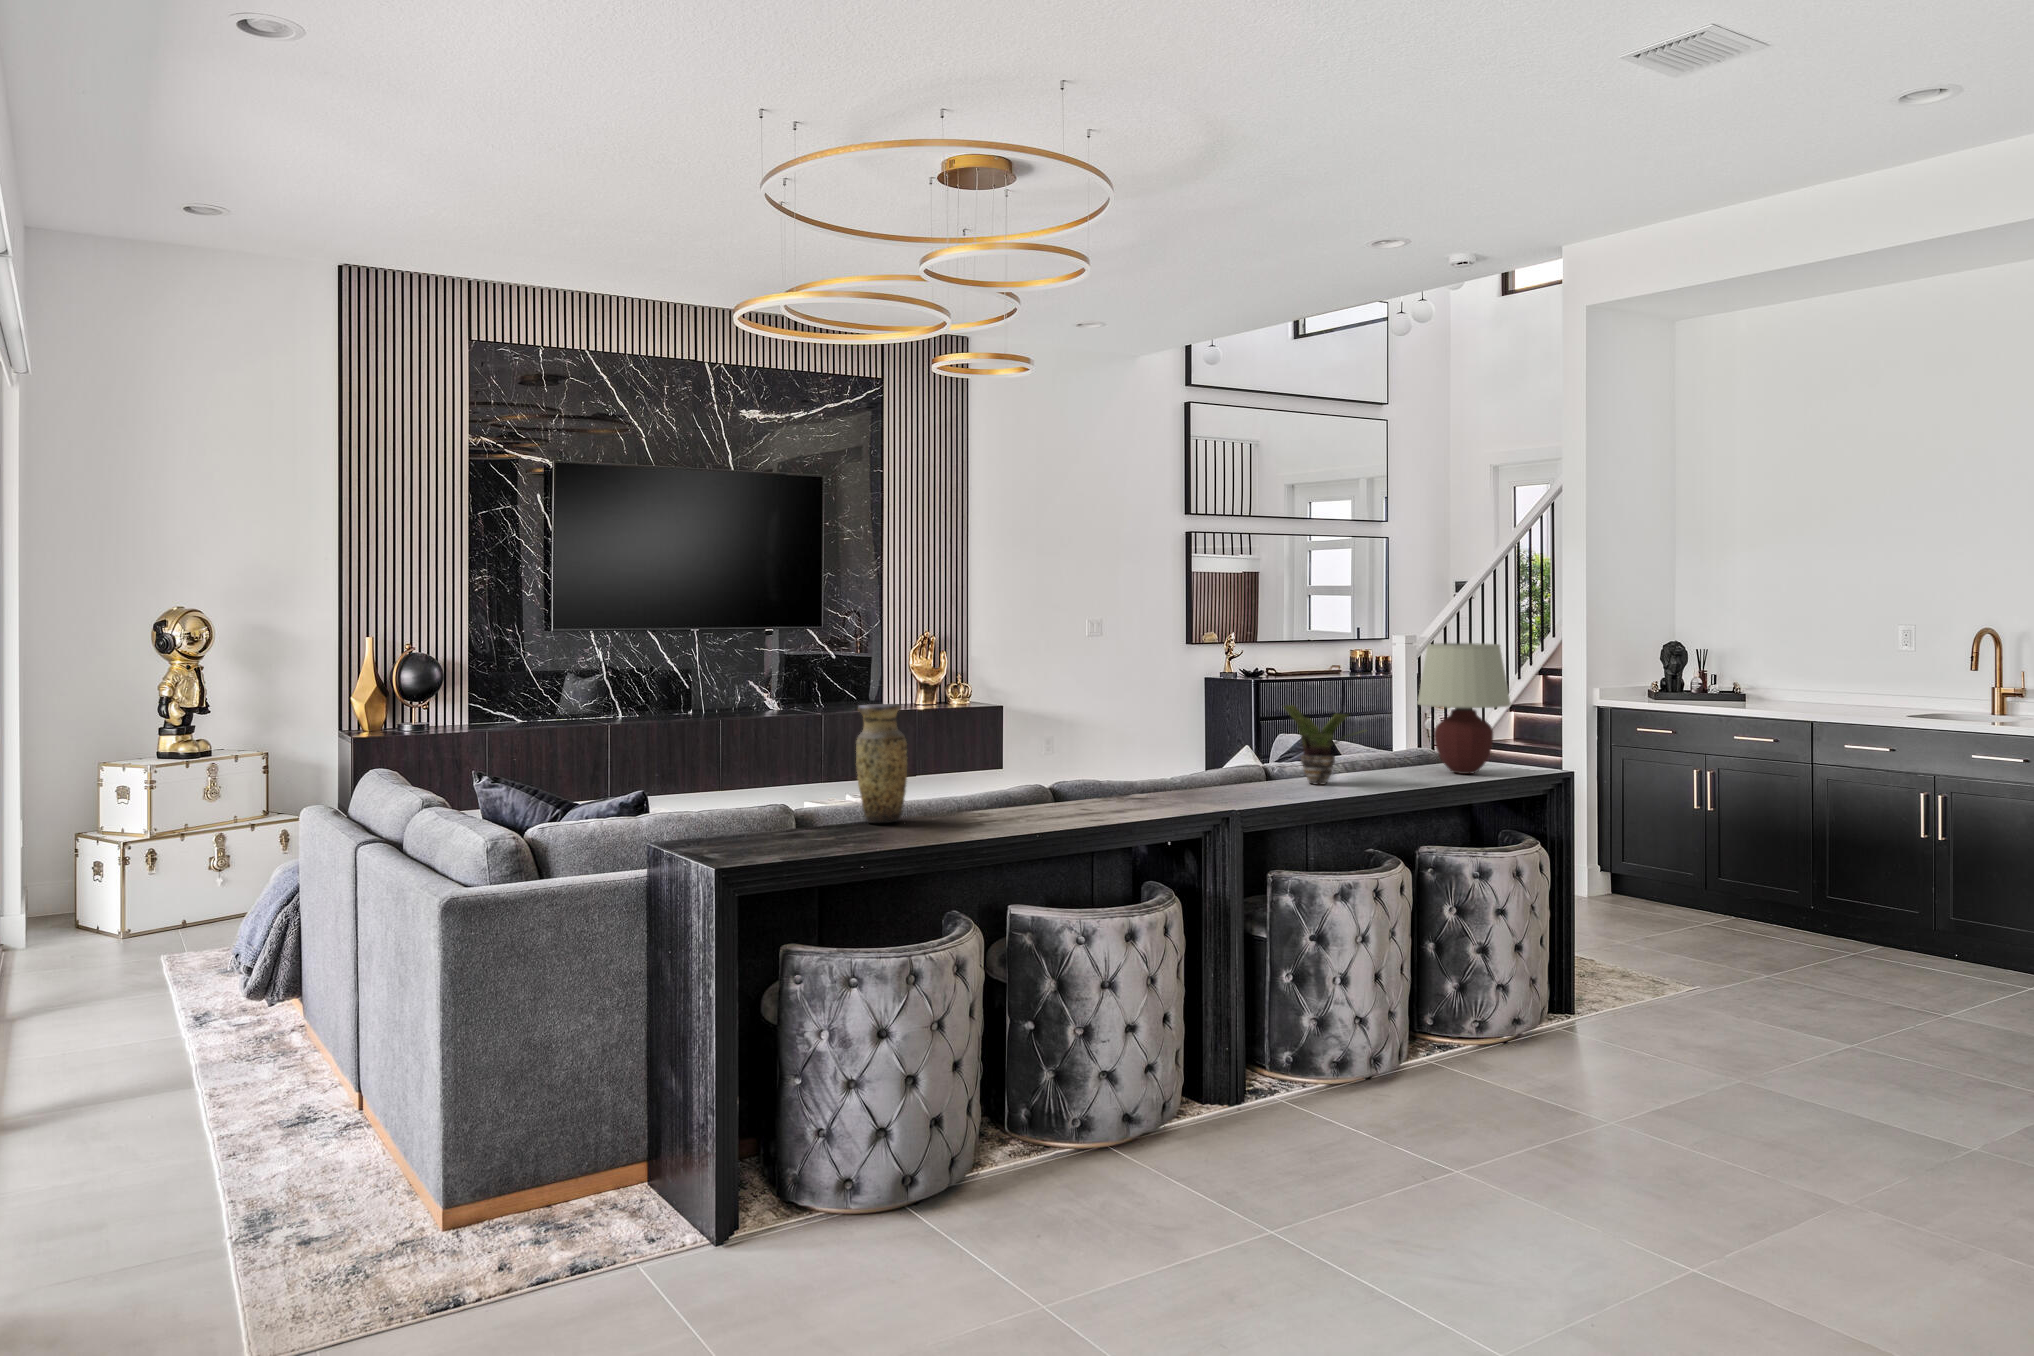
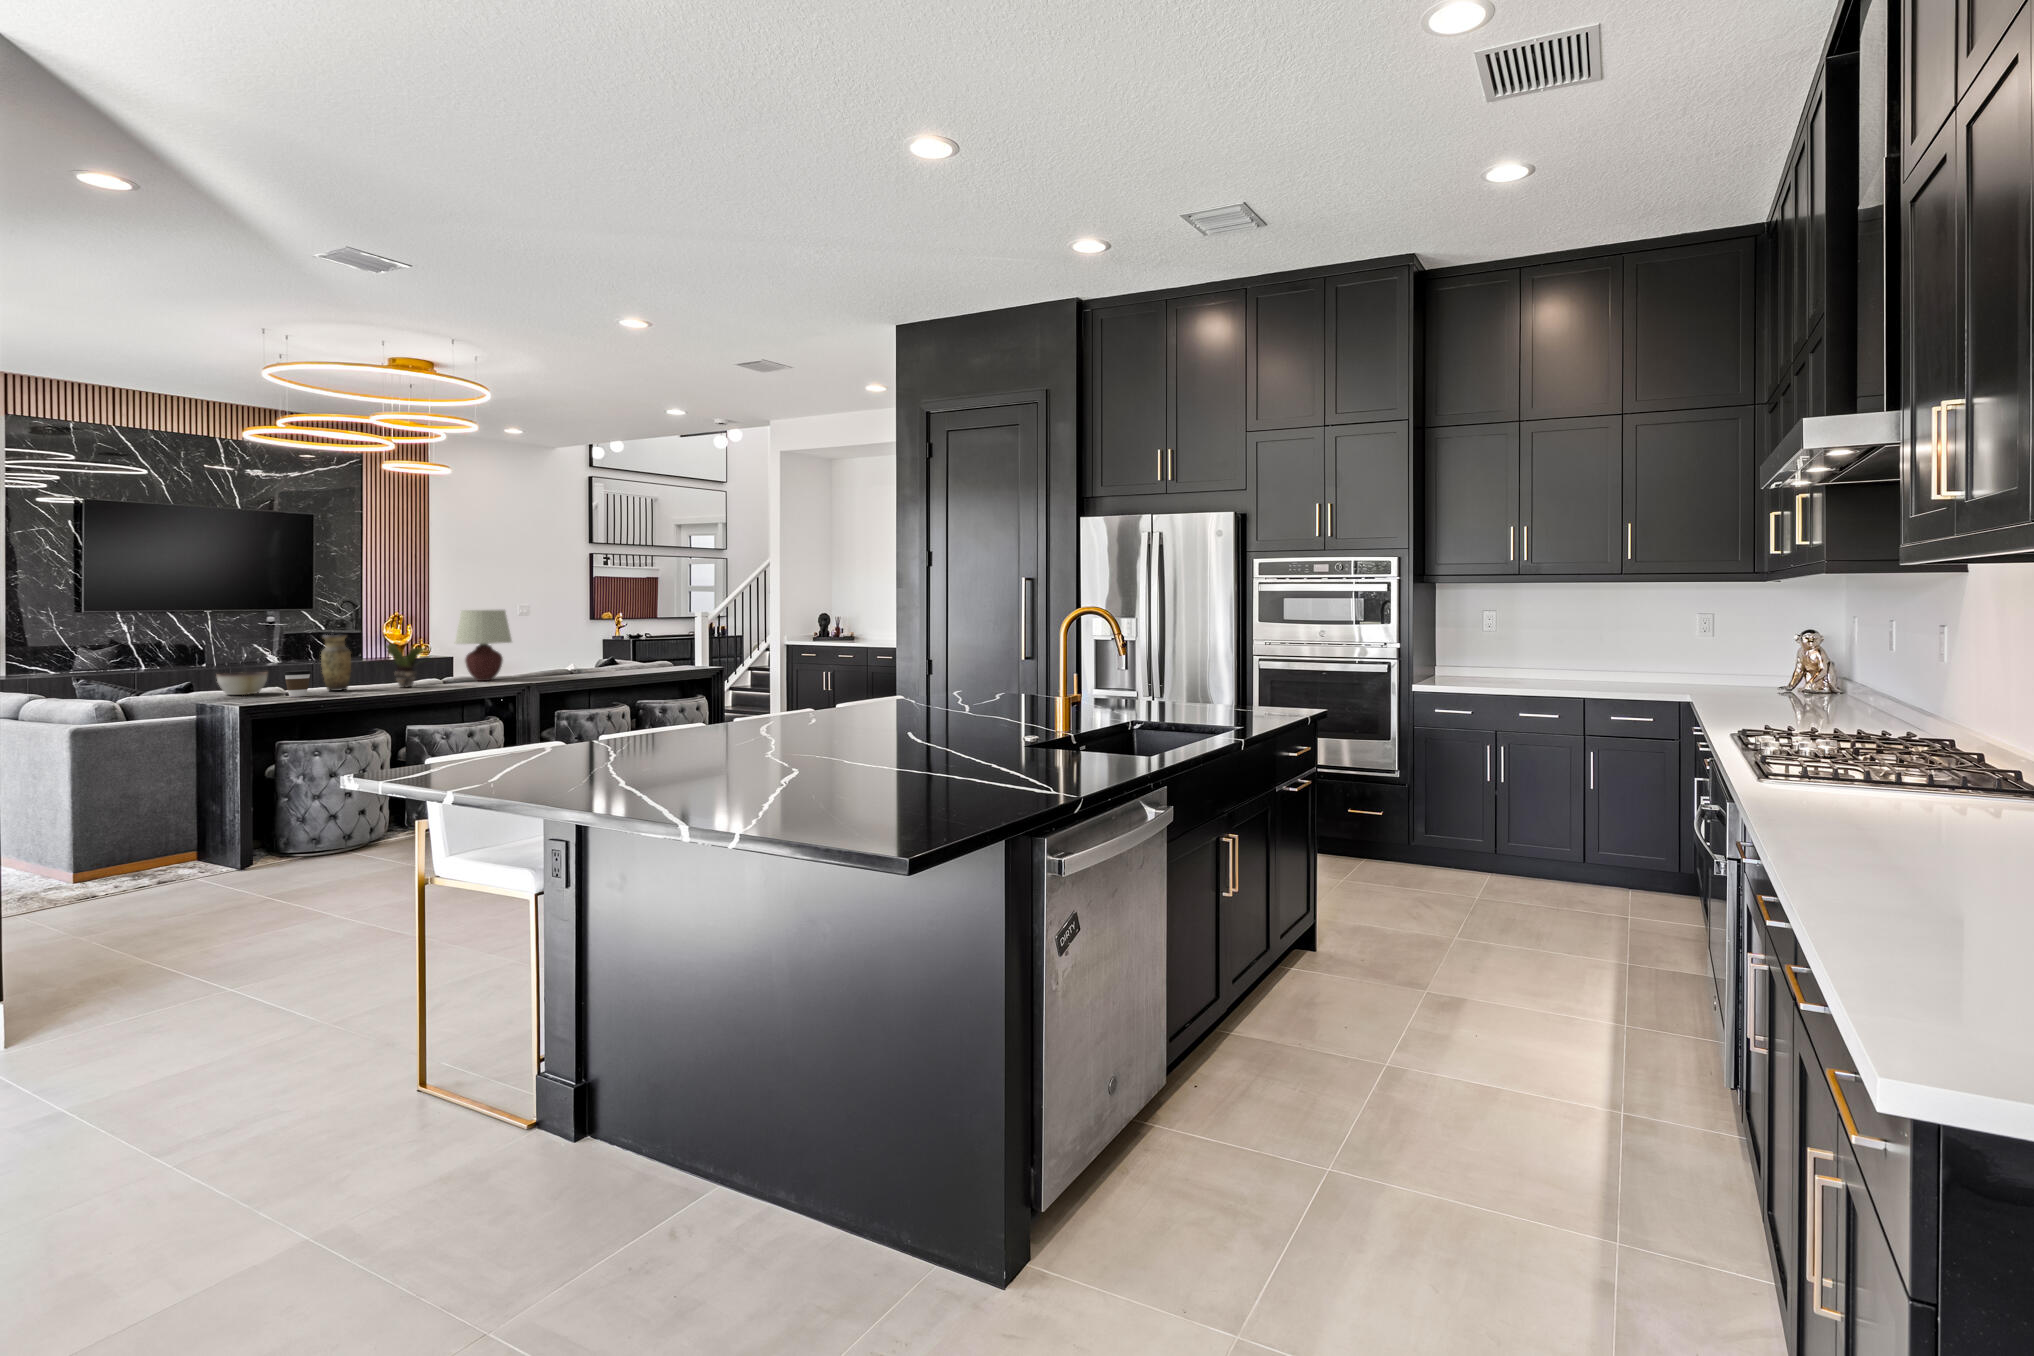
table lamp: present [1417,643,1511,774] -> present [455,610,512,681]
potted plant: present [1284,705,1366,785] -> present [386,644,424,687]
bowl: none [683,778,767,829] -> present [217,672,267,695]
coffee cup: none [793,783,842,842] -> present [283,670,312,697]

